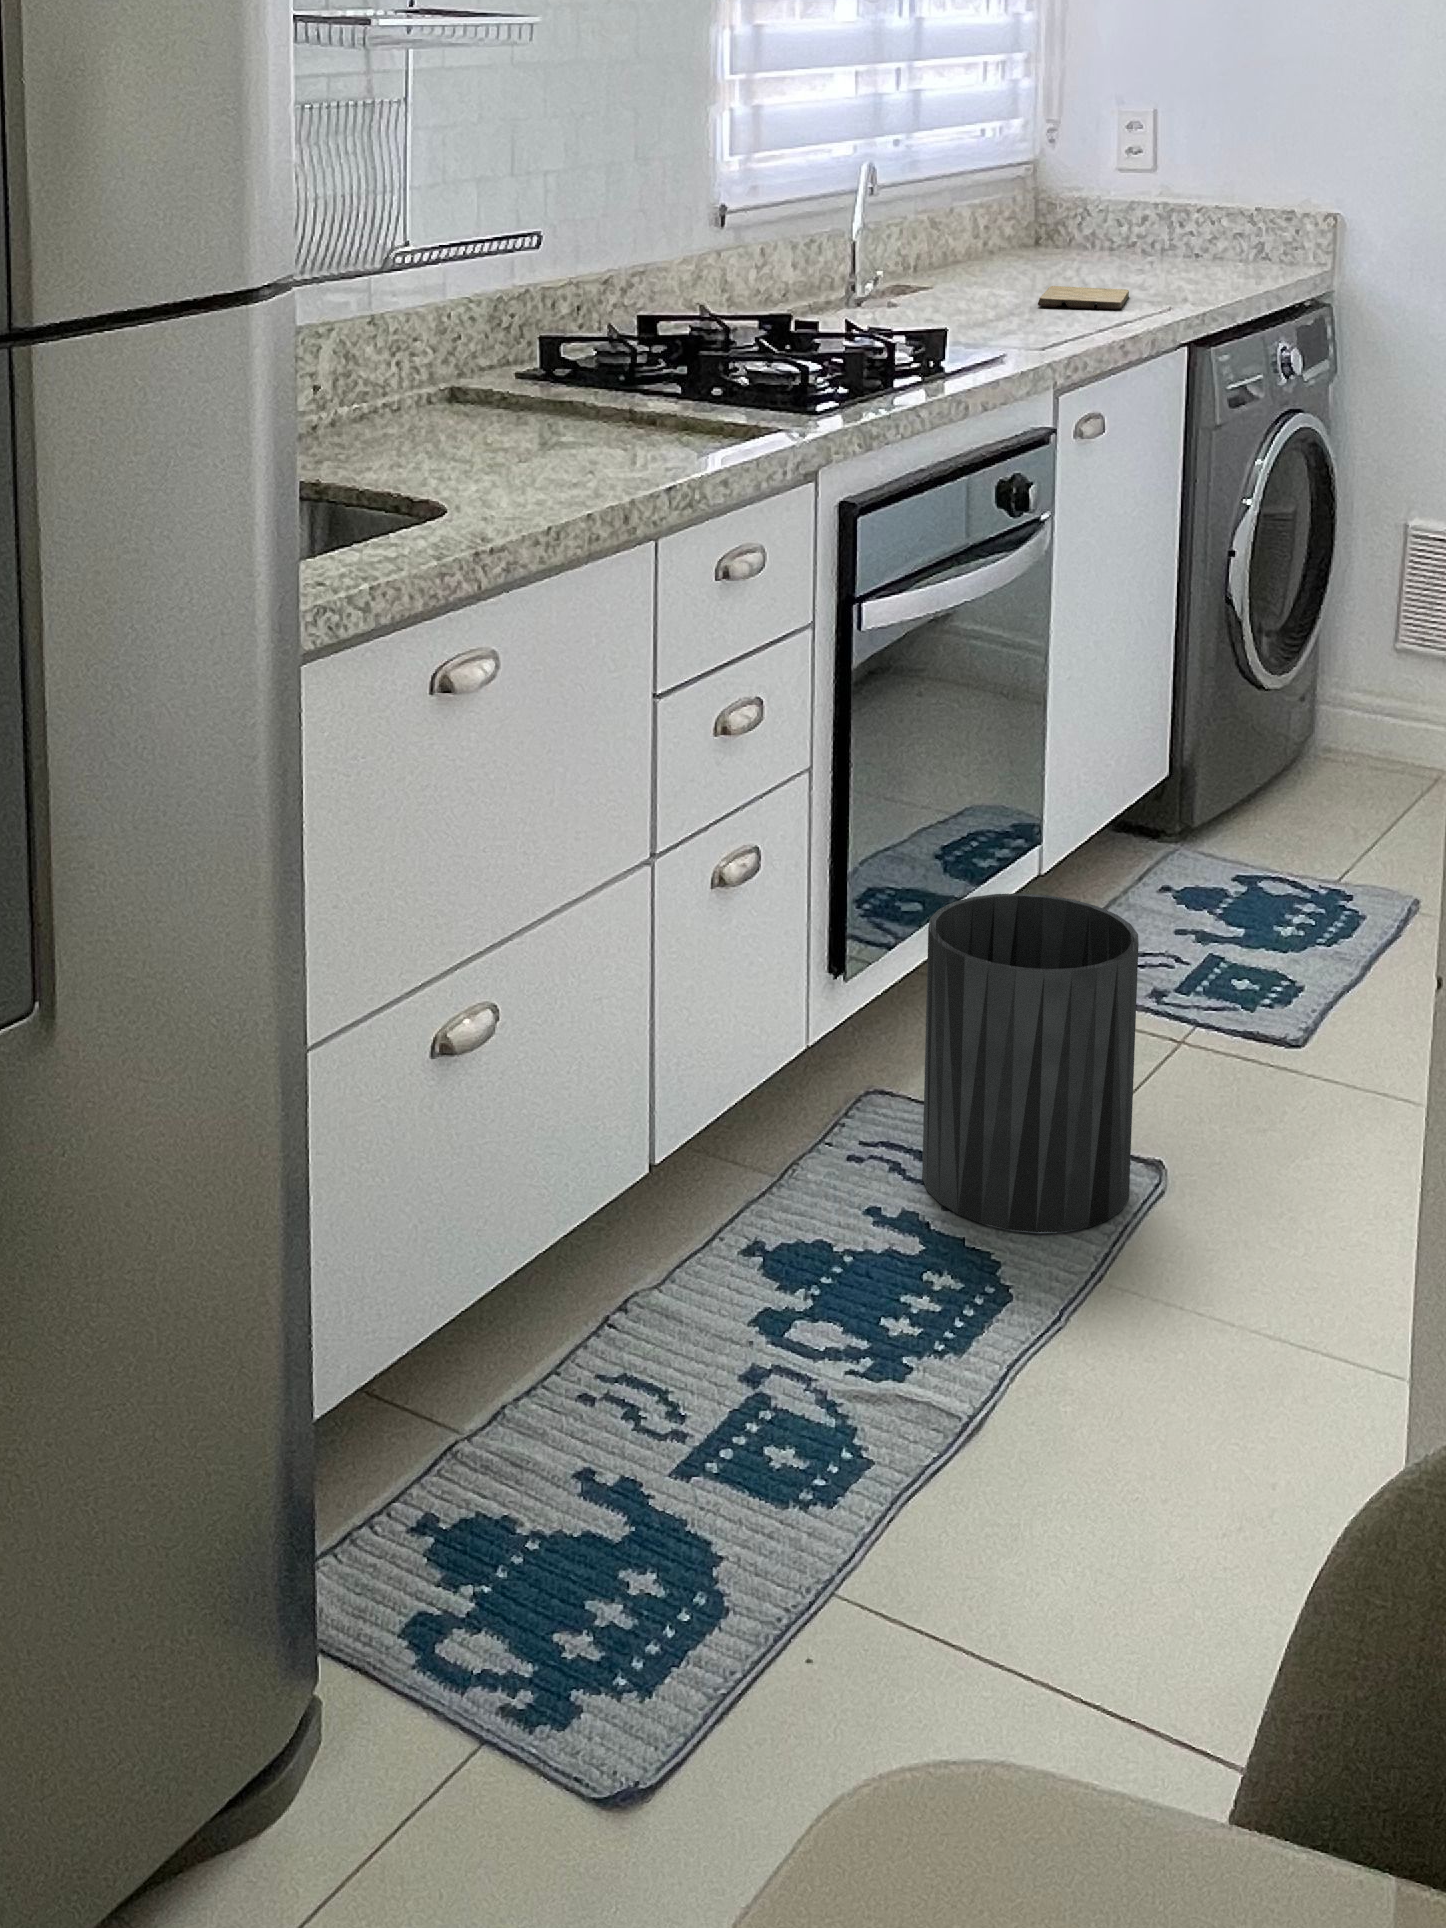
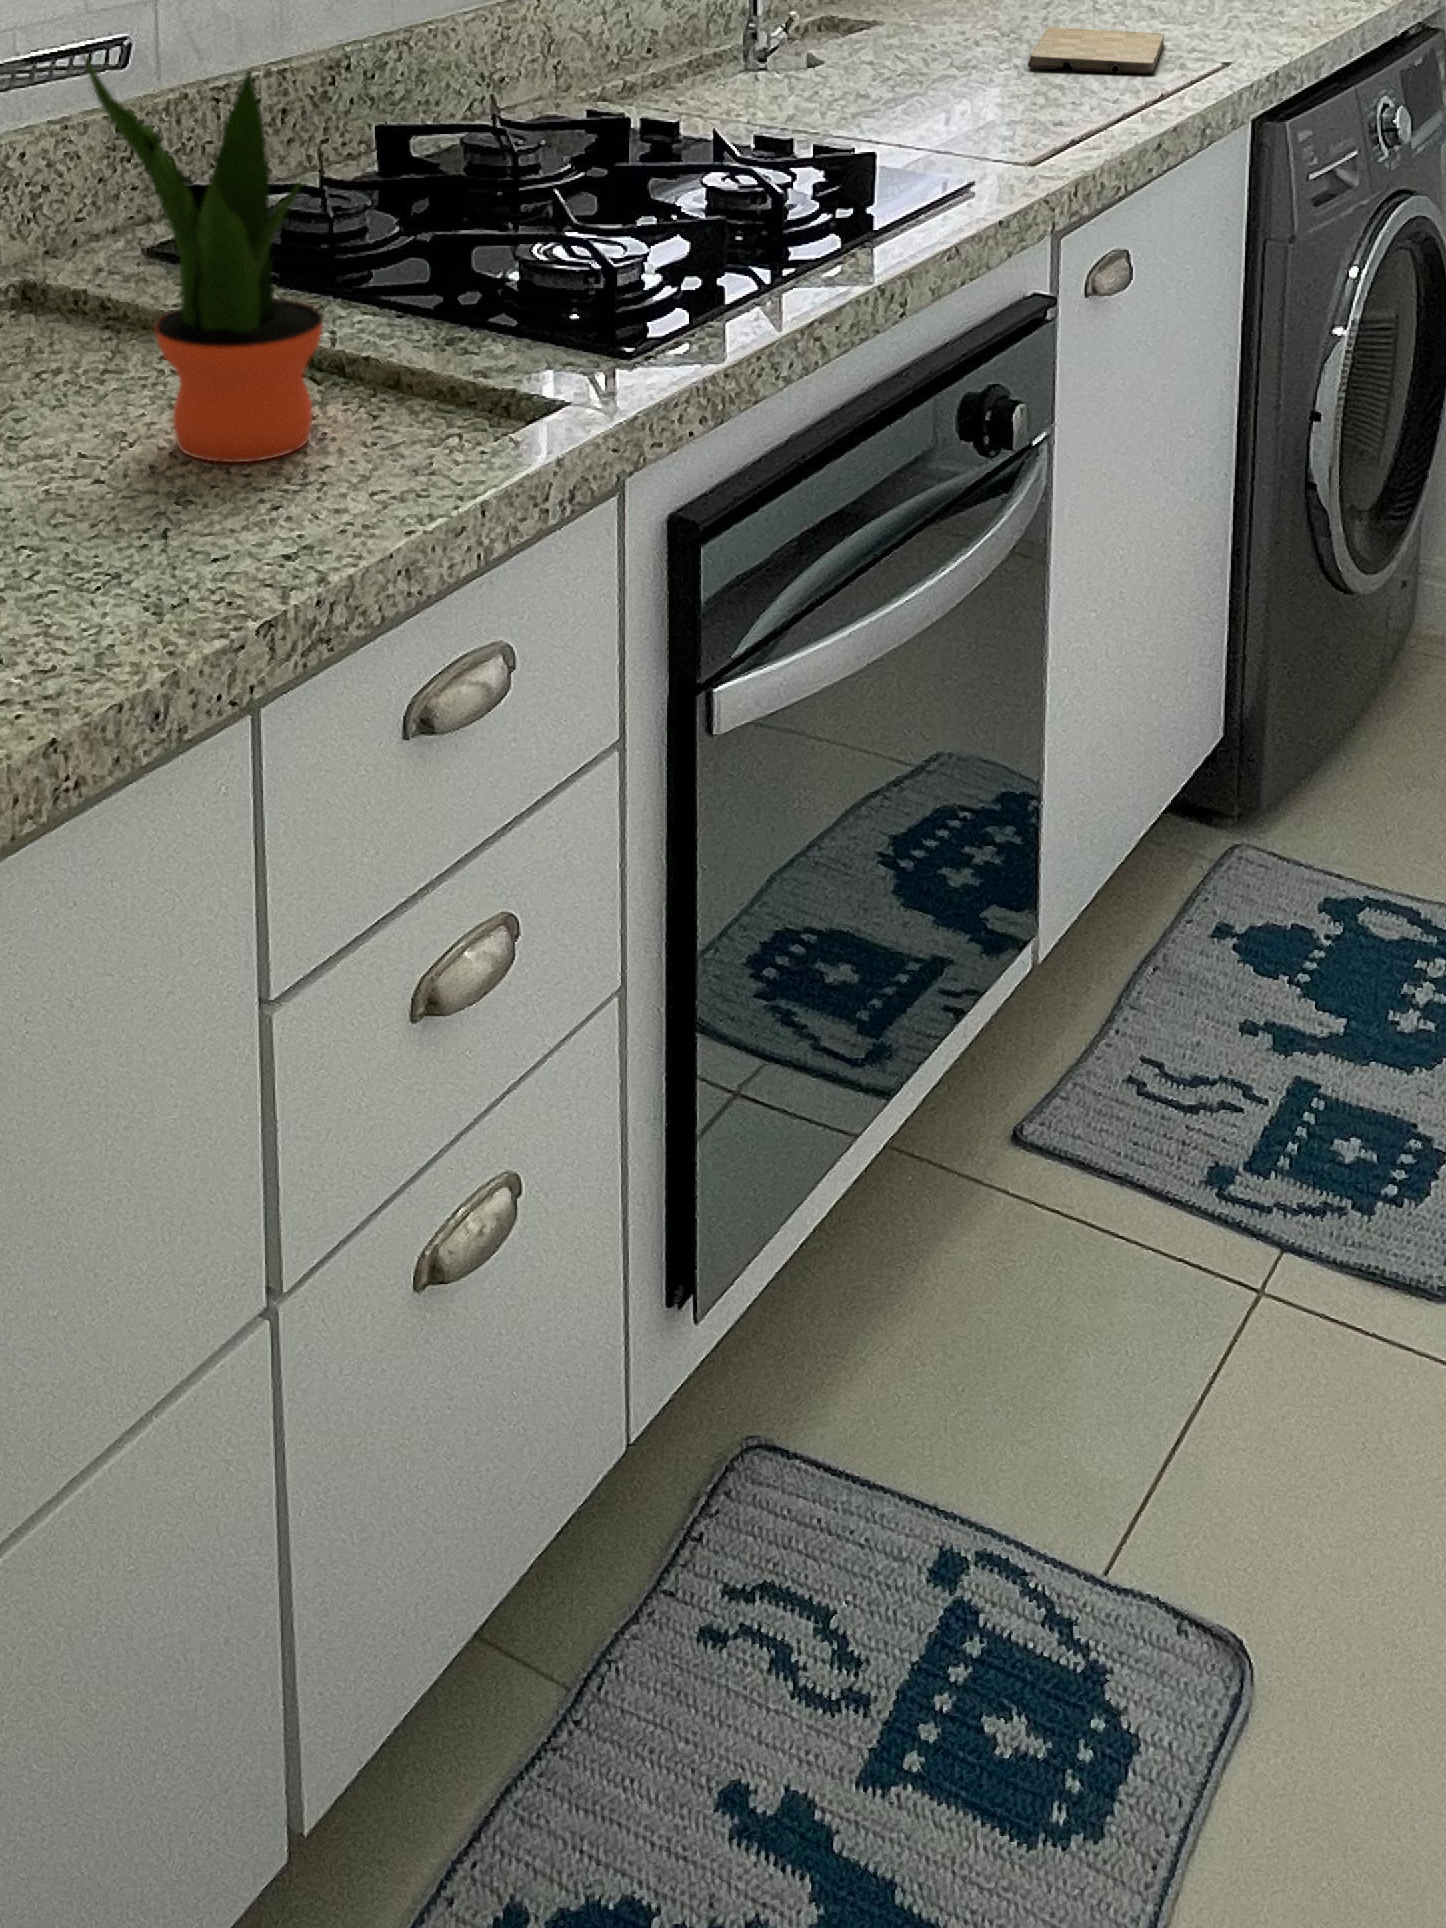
potted plant: none [538,222,664,443] -> present [83,54,323,462]
trash can: present [922,893,1139,1233] -> none [827,1149,1198,1818]

